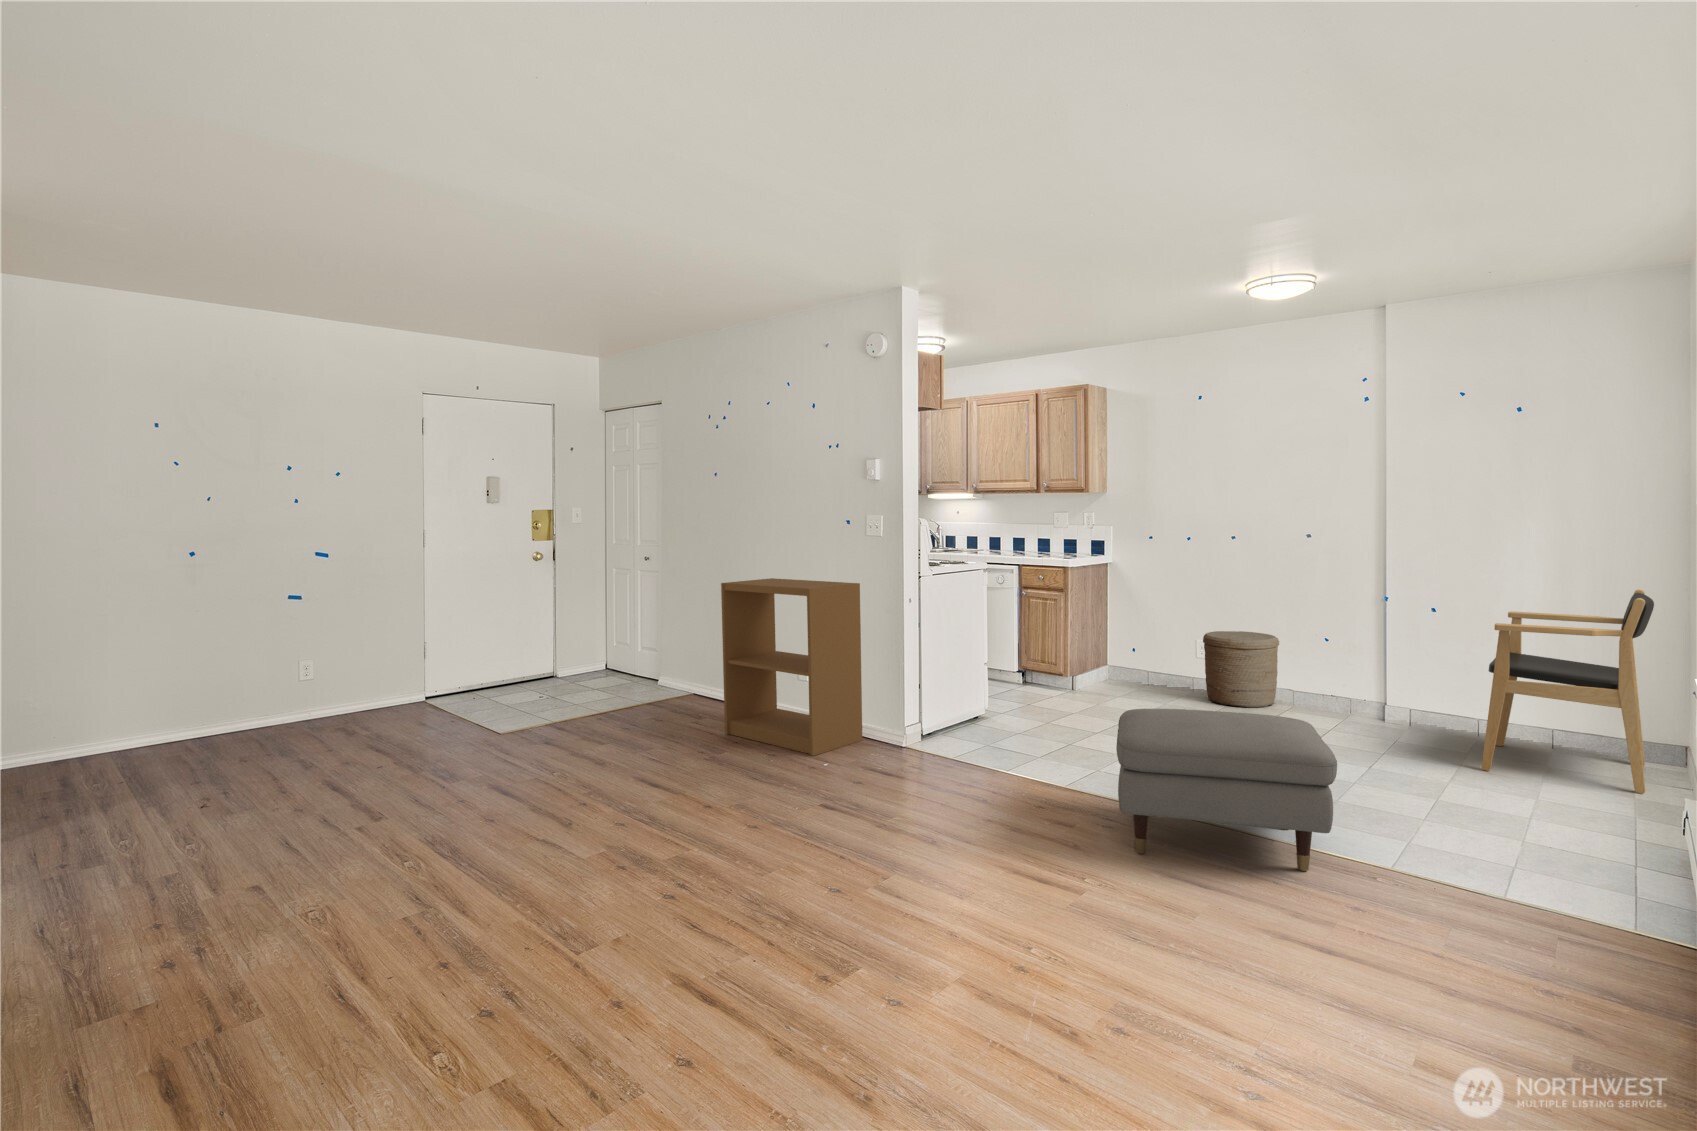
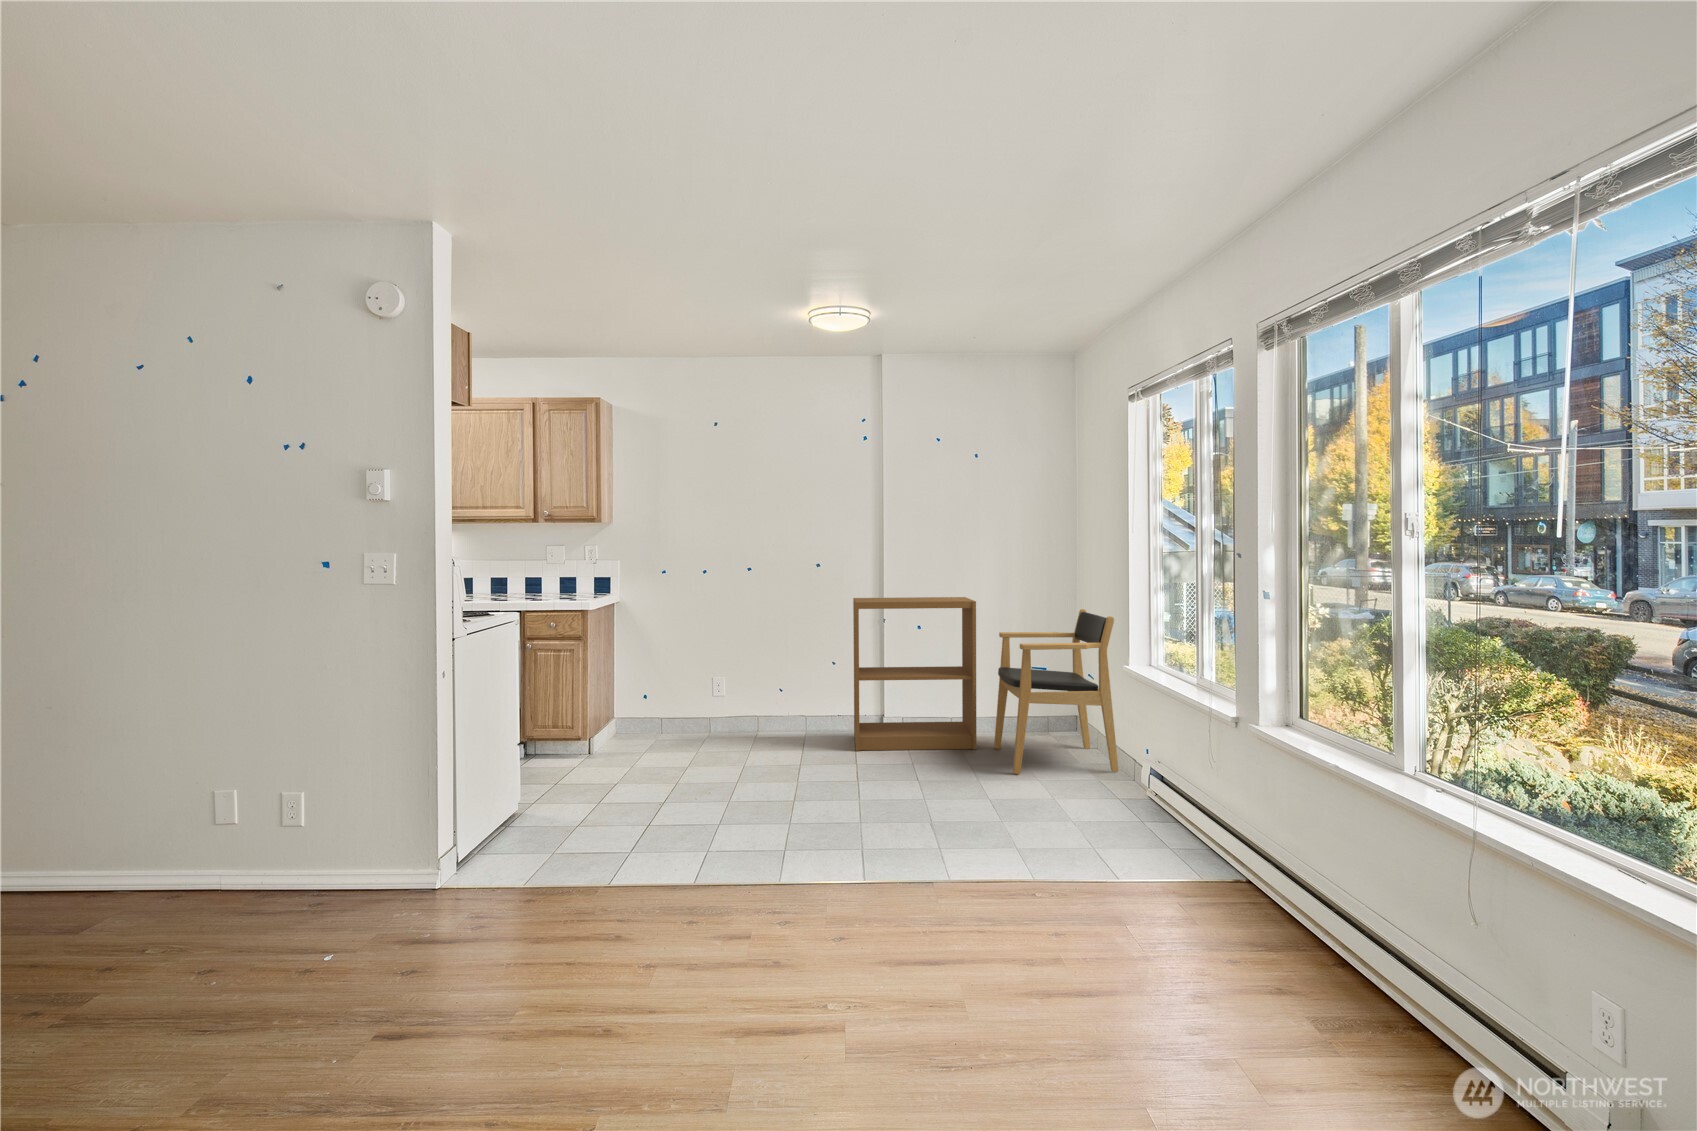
bookshelf: present [721,578,862,756] -> present [853,597,977,751]
woven basket: present [1203,631,1279,707] -> none [736,668,807,747]
ottoman: present [1116,709,1337,871] -> none [800,760,1060,961]

